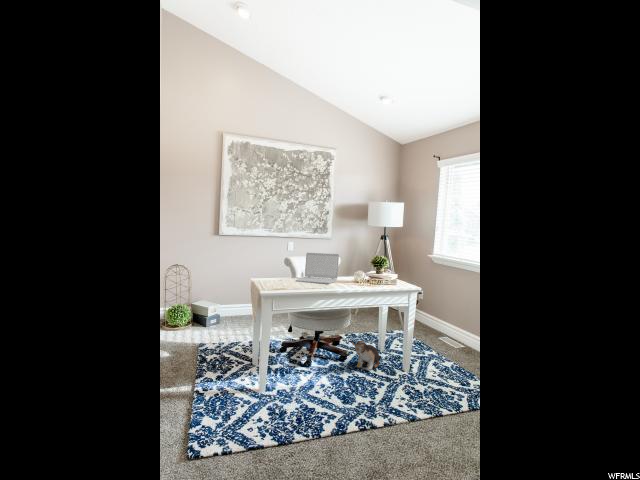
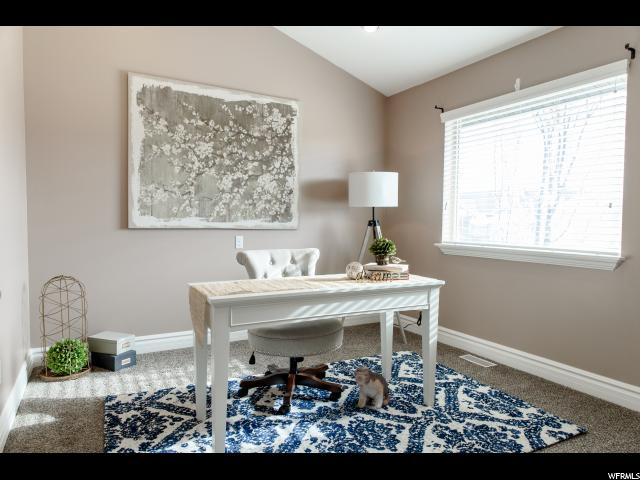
laptop: present [296,253,339,284] -> none [259,240,321,283]

